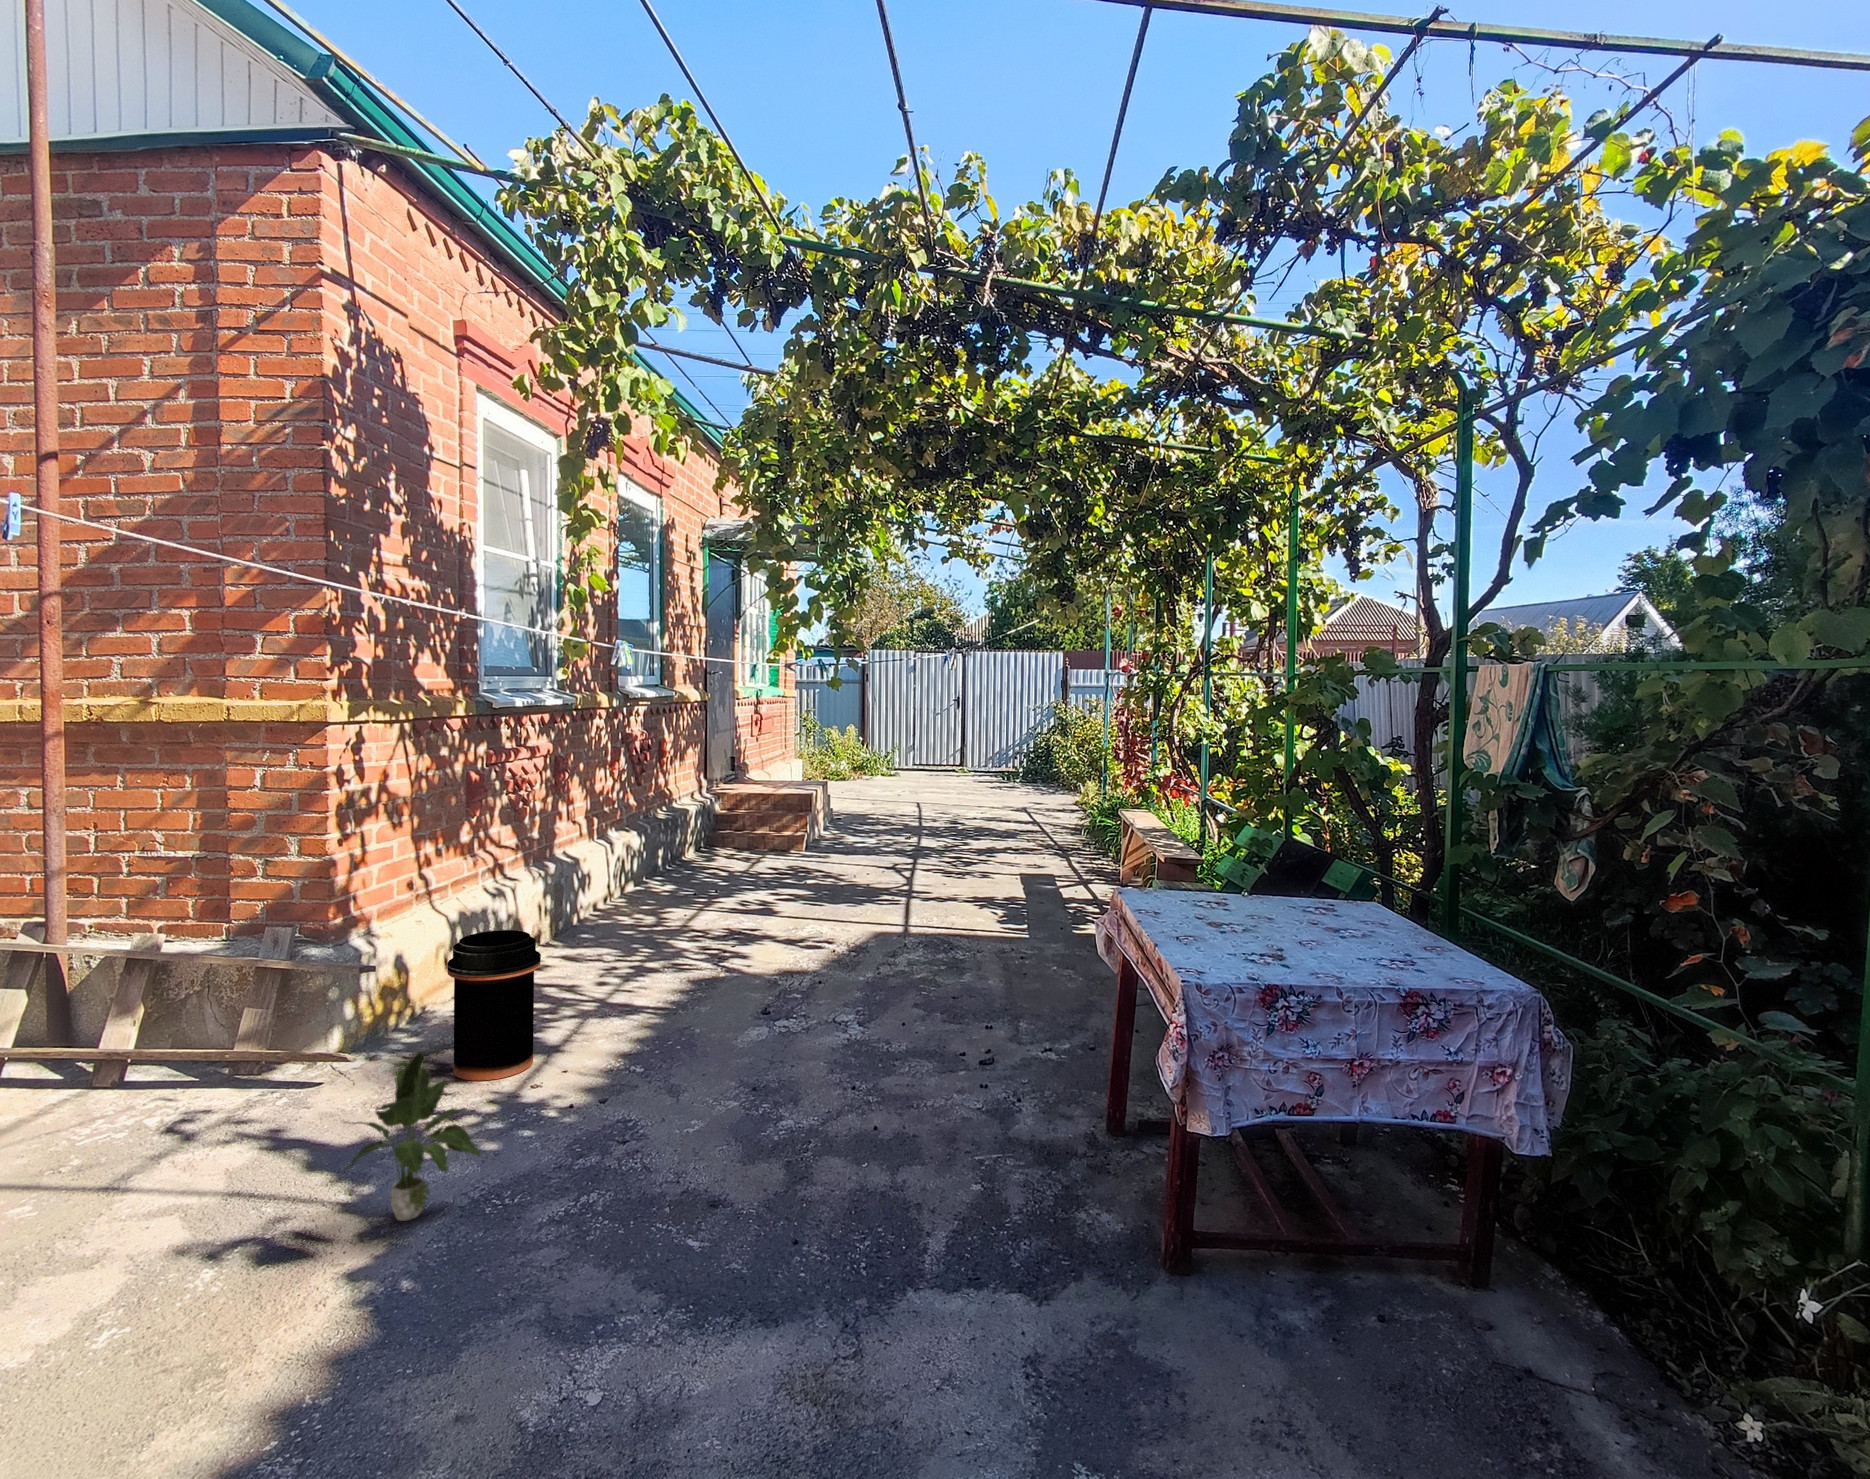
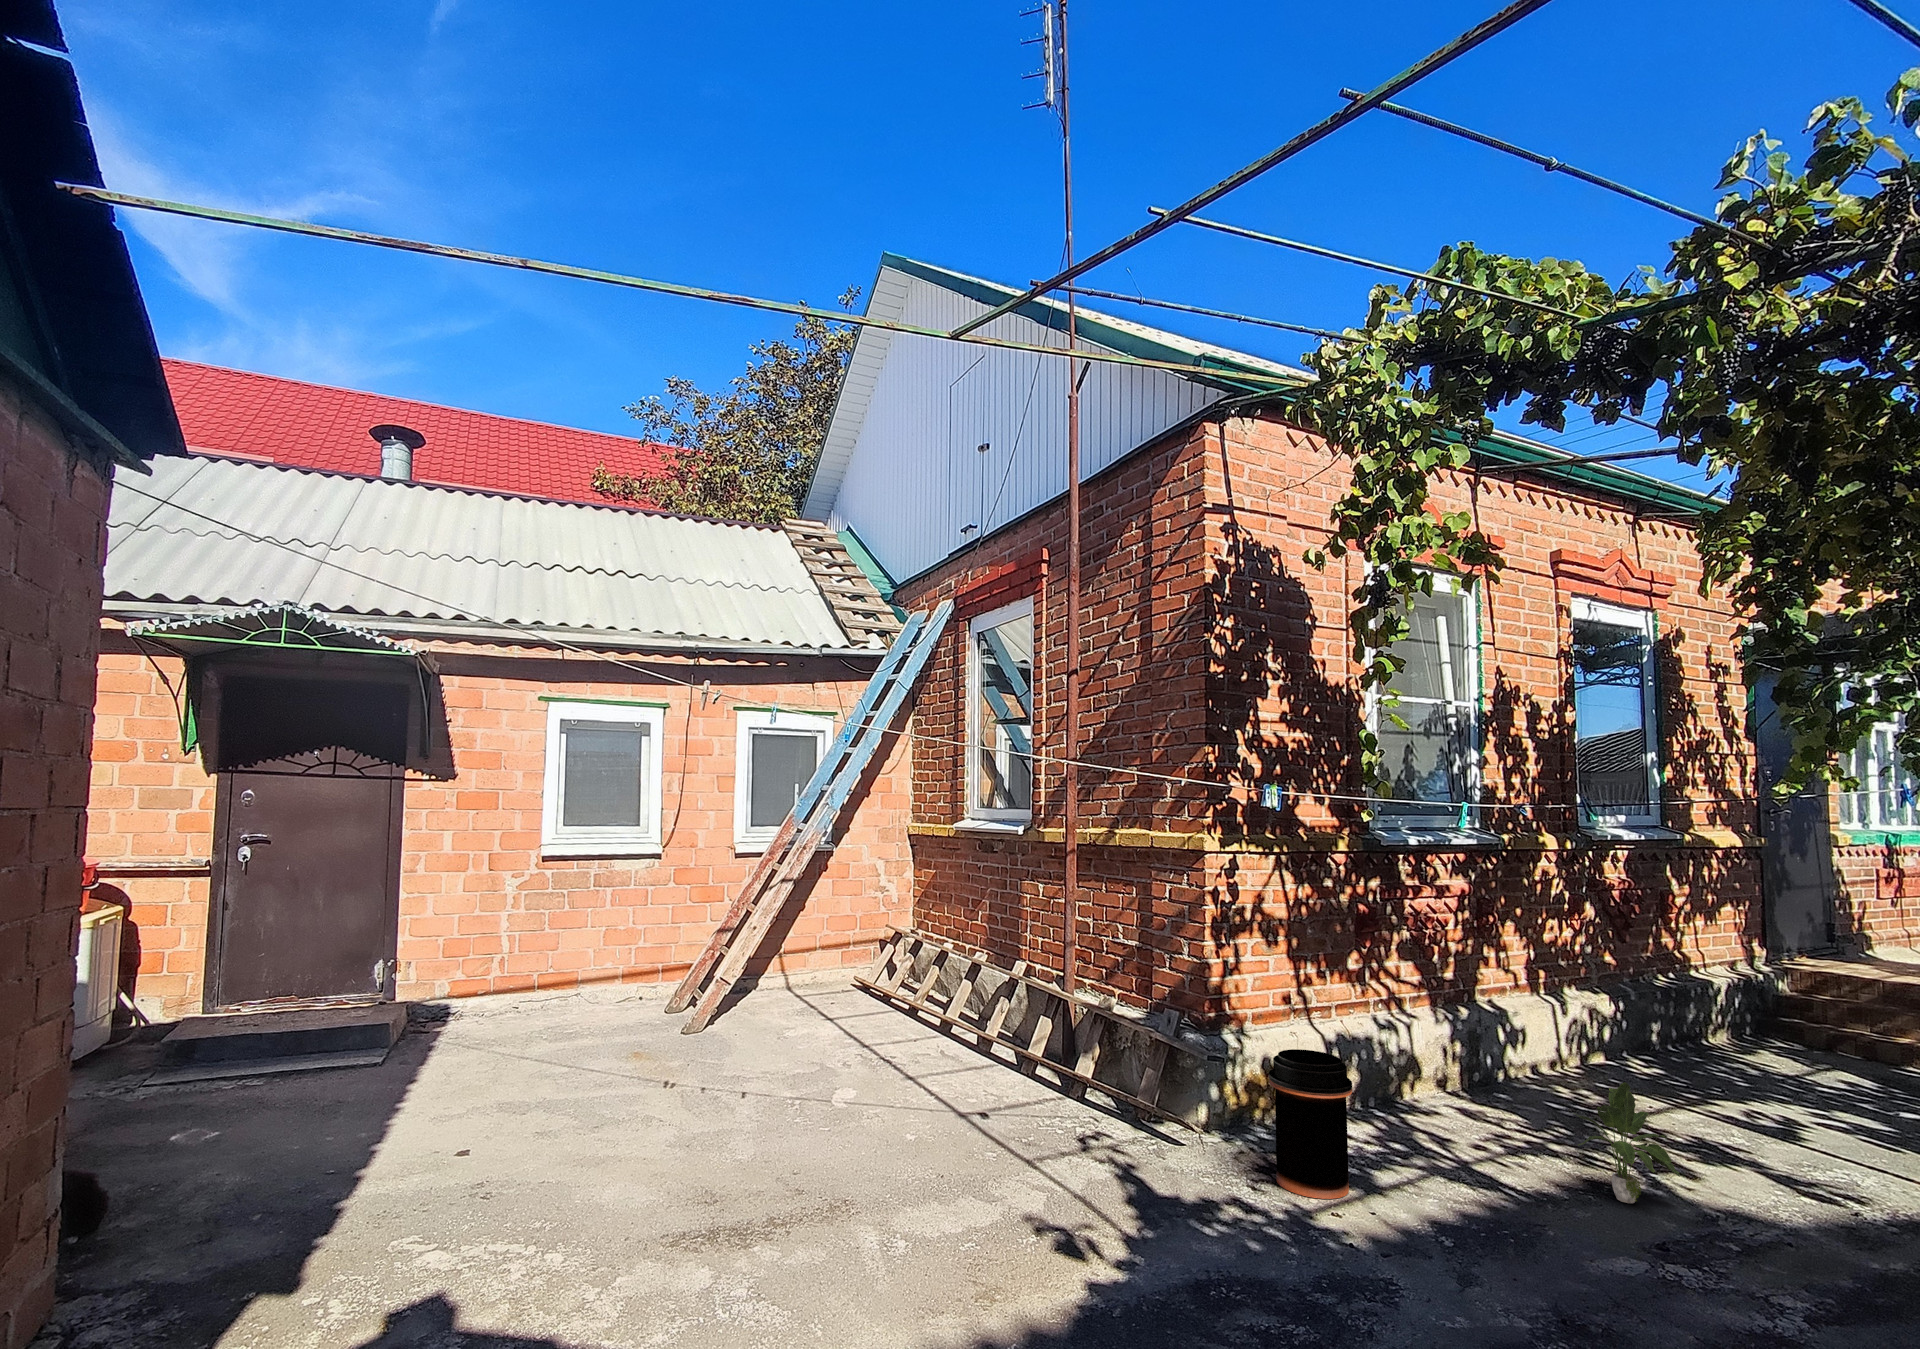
potted plant: present [342,1052,481,1221] -> present [1574,1082,1680,1203]

